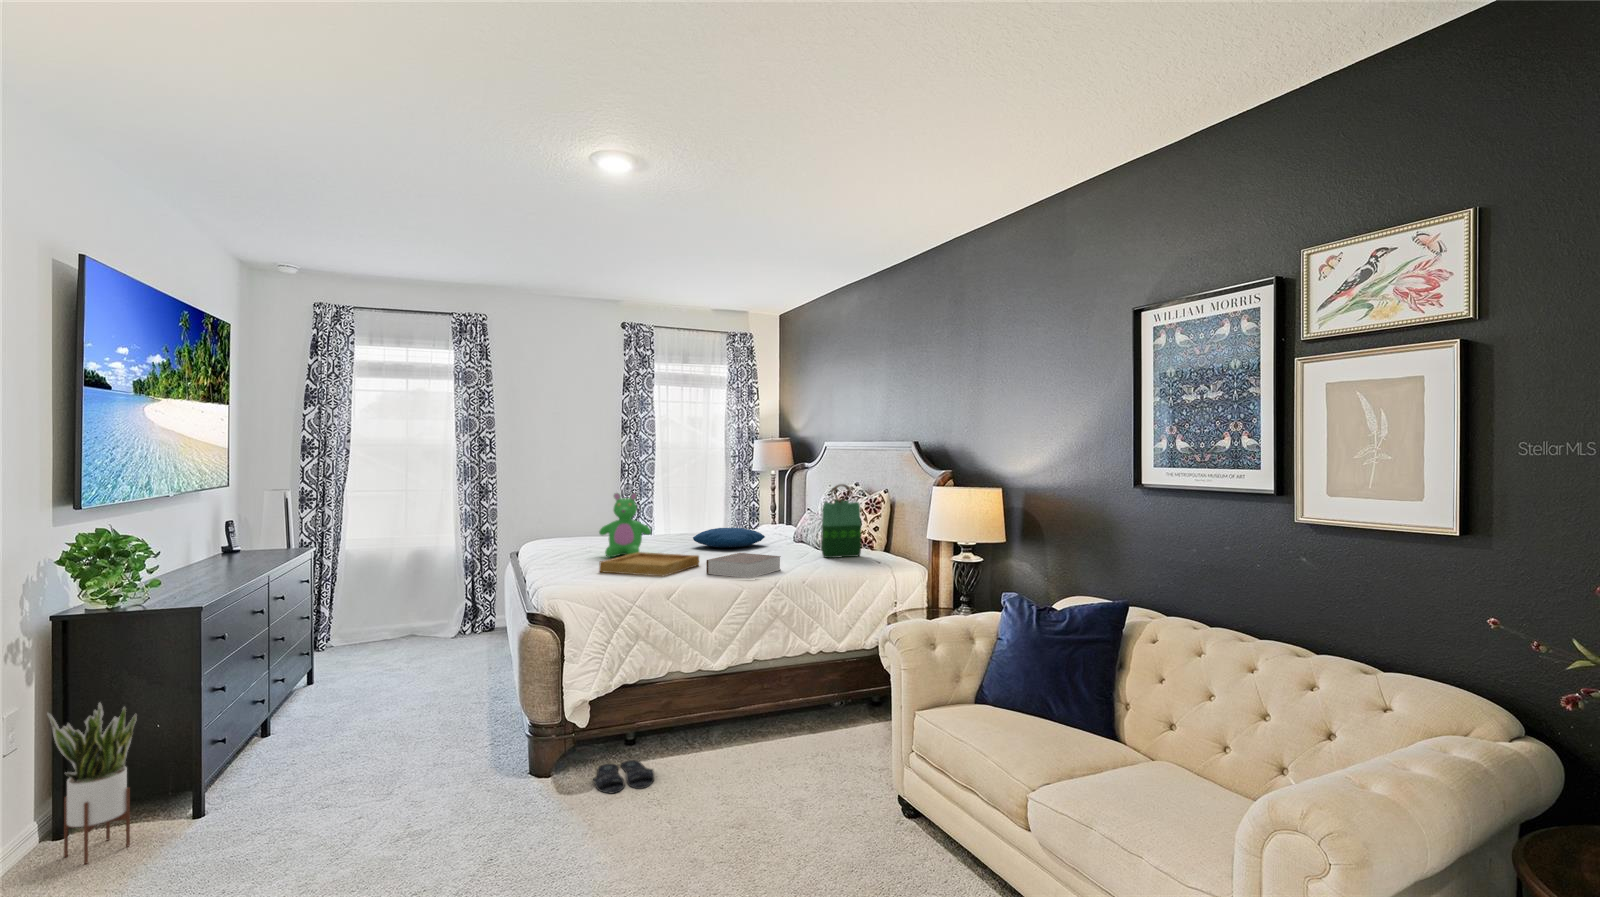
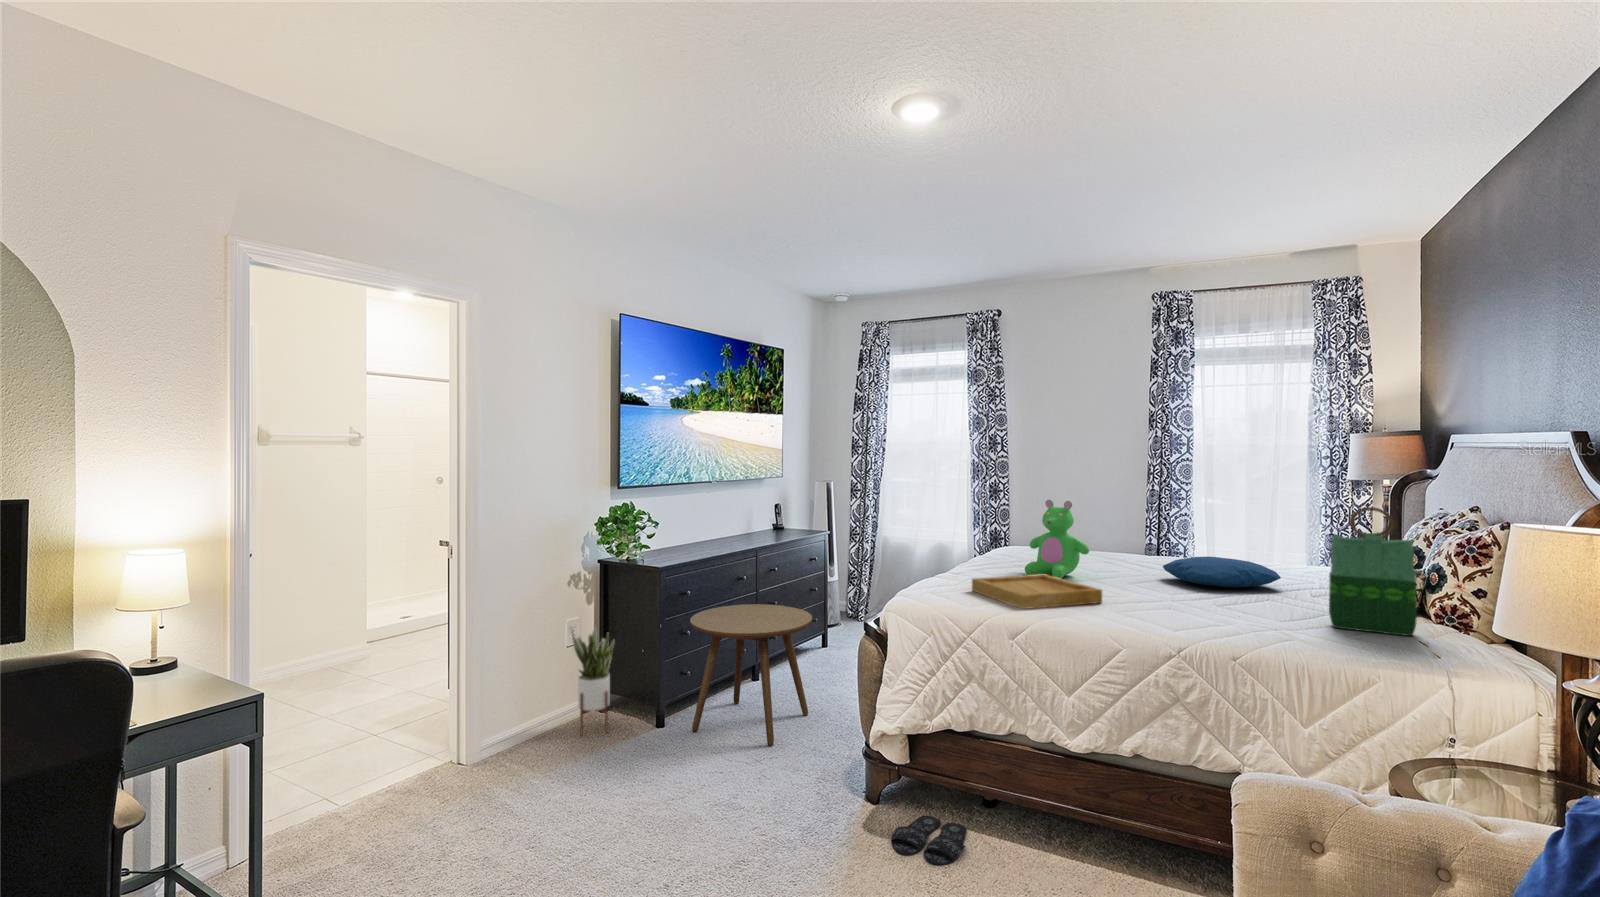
book: present [706,553,781,578] -> none [1078,595,1199,634]
side table: none [244,629,412,799] -> present [690,604,812,746]

